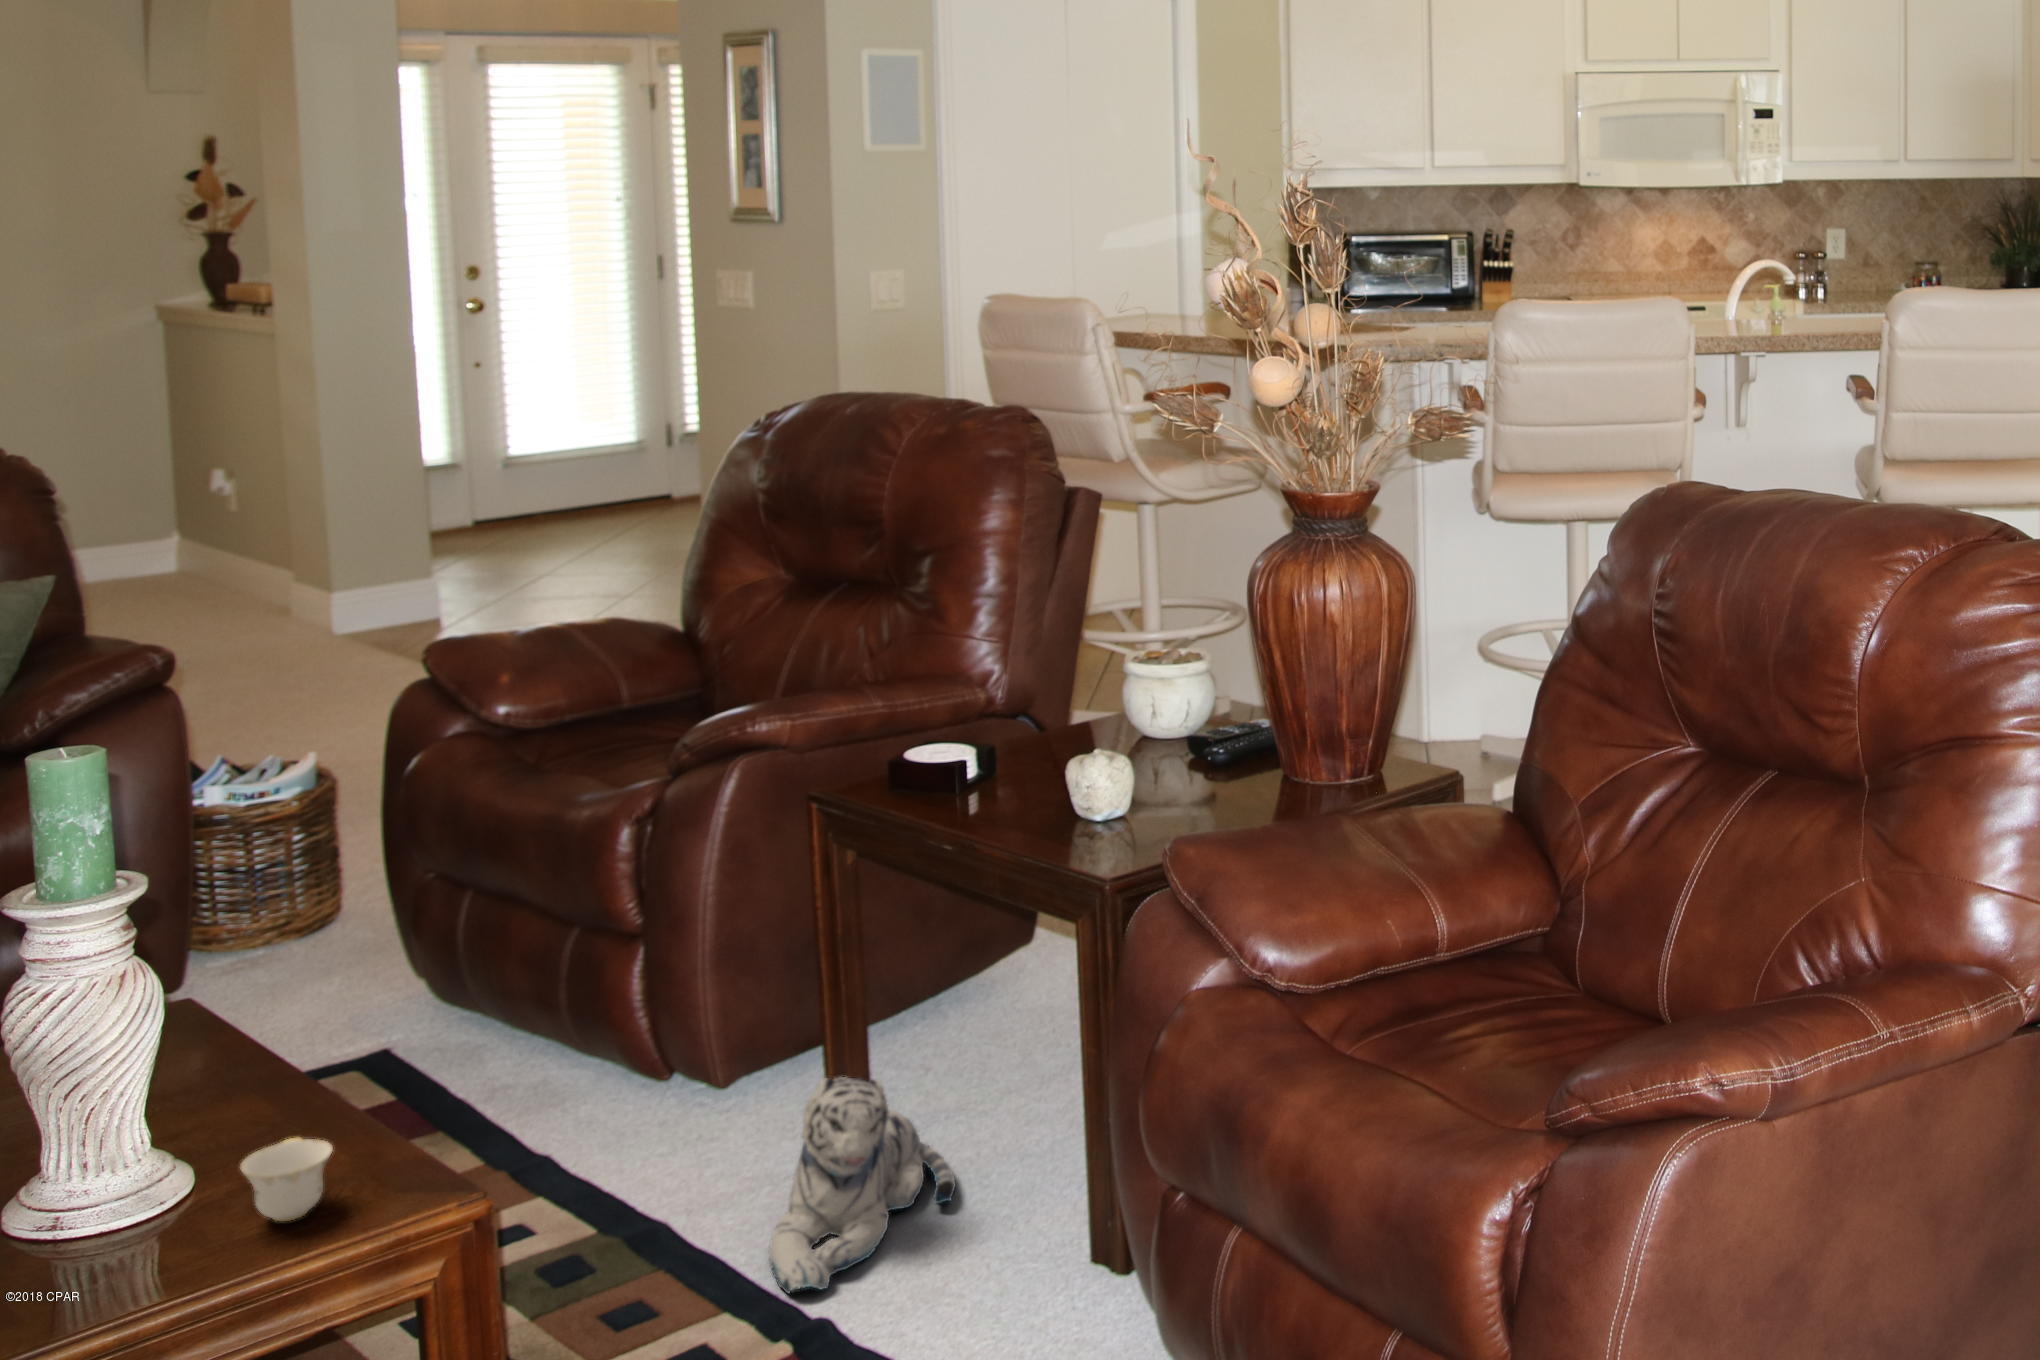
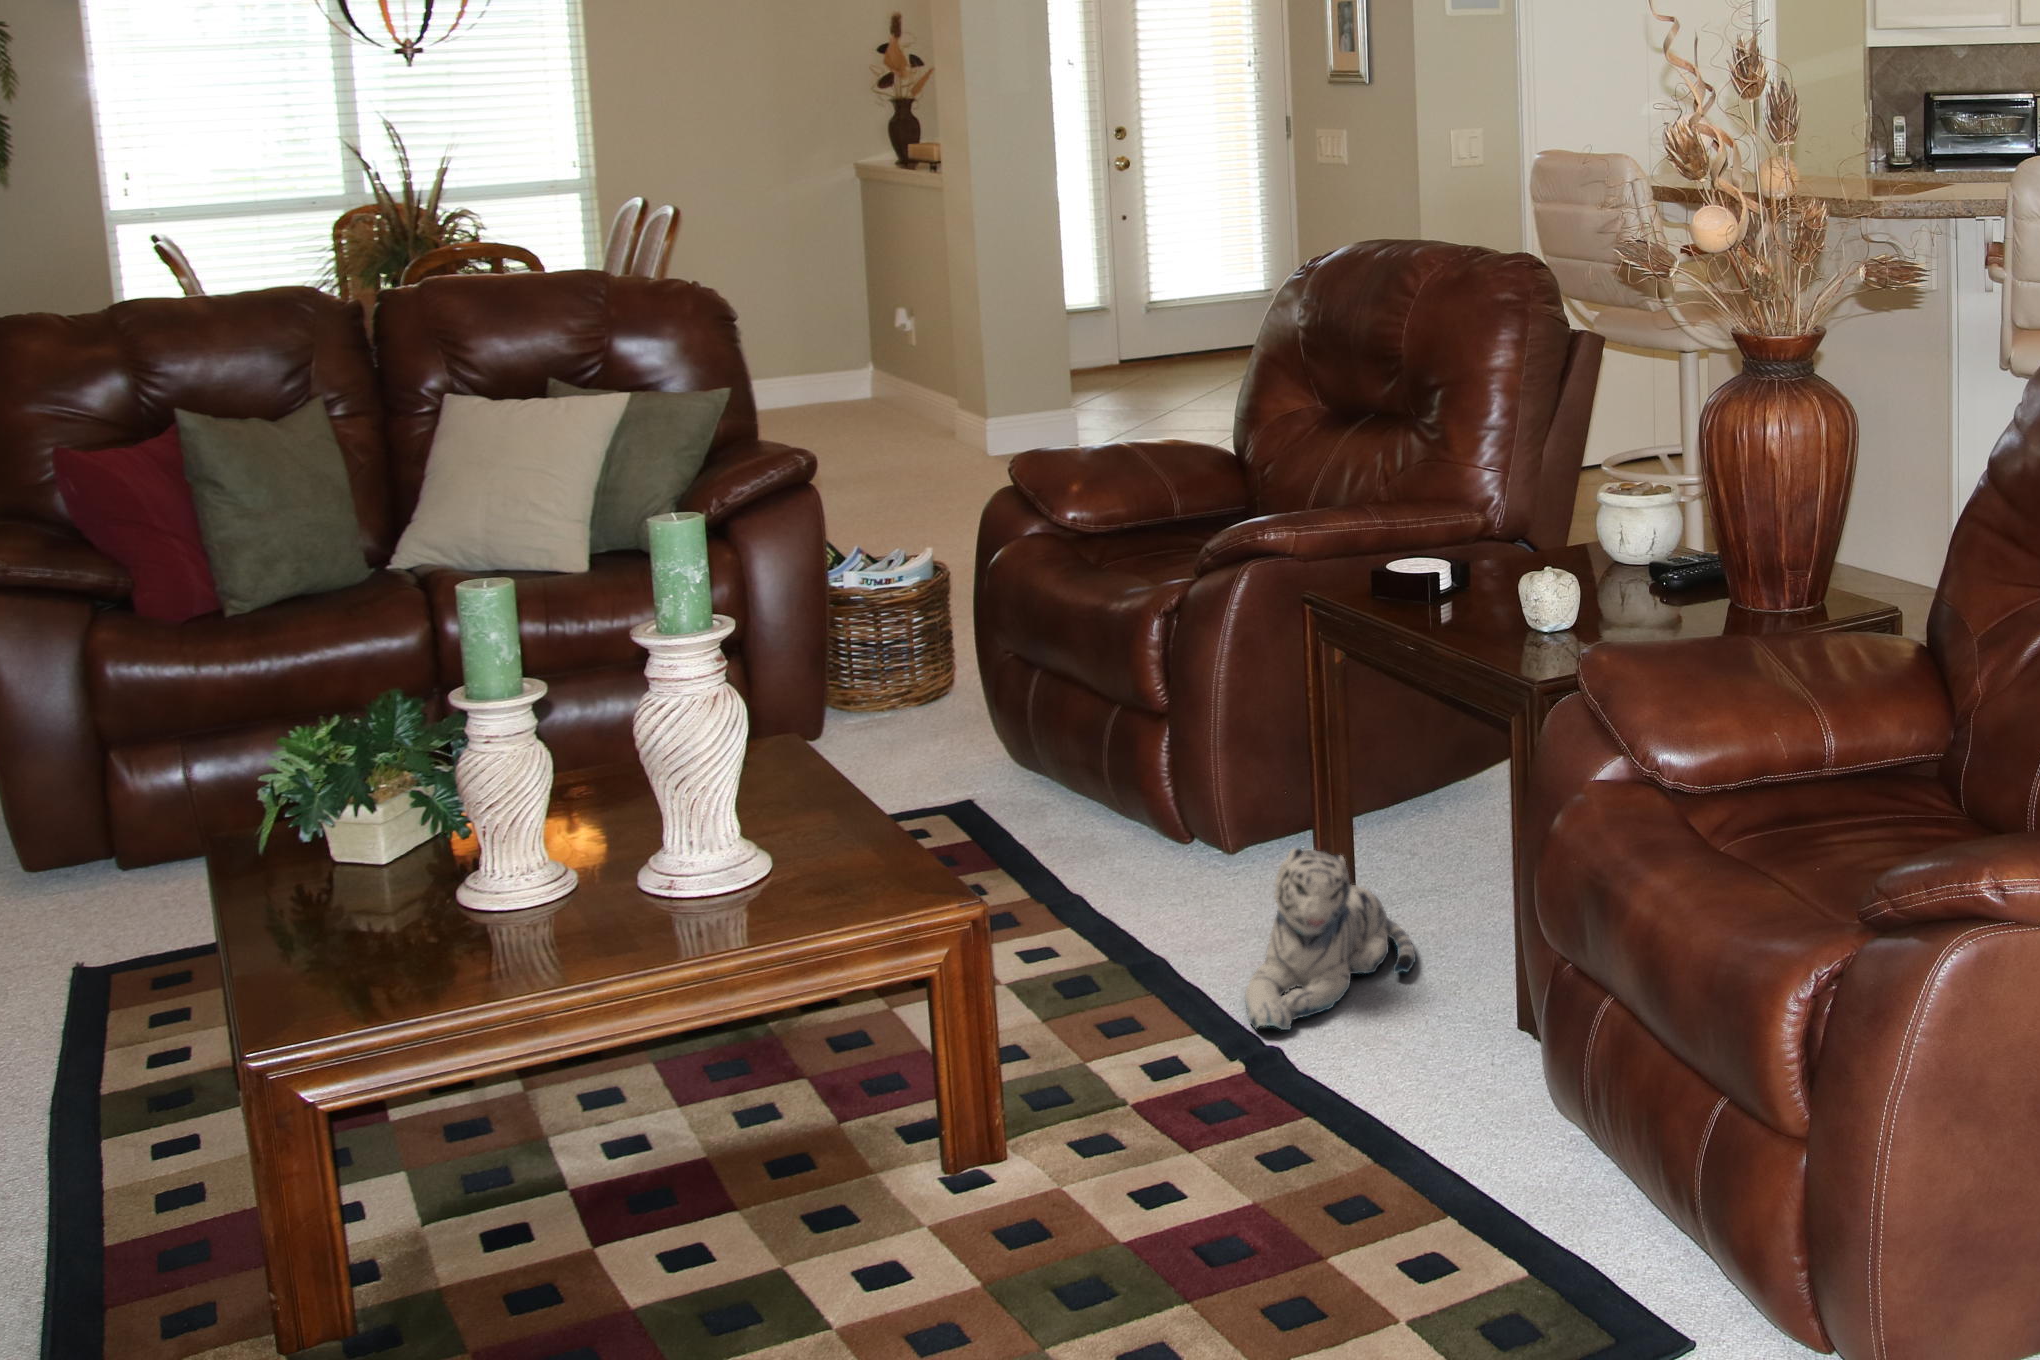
teacup: present [240,1137,333,1221] -> none [797,834,866,898]

